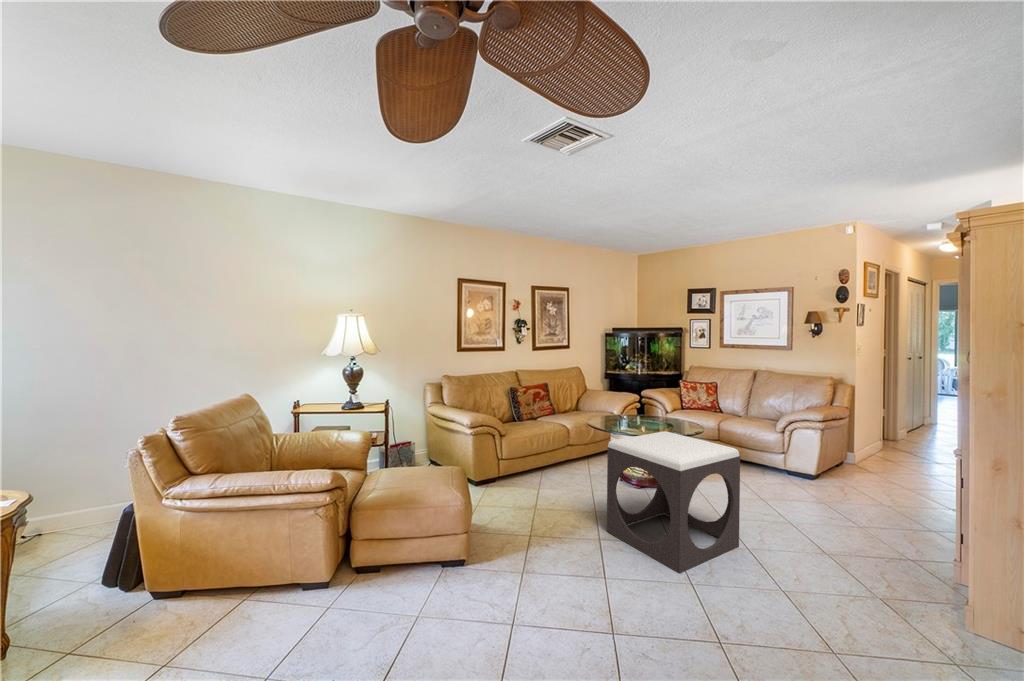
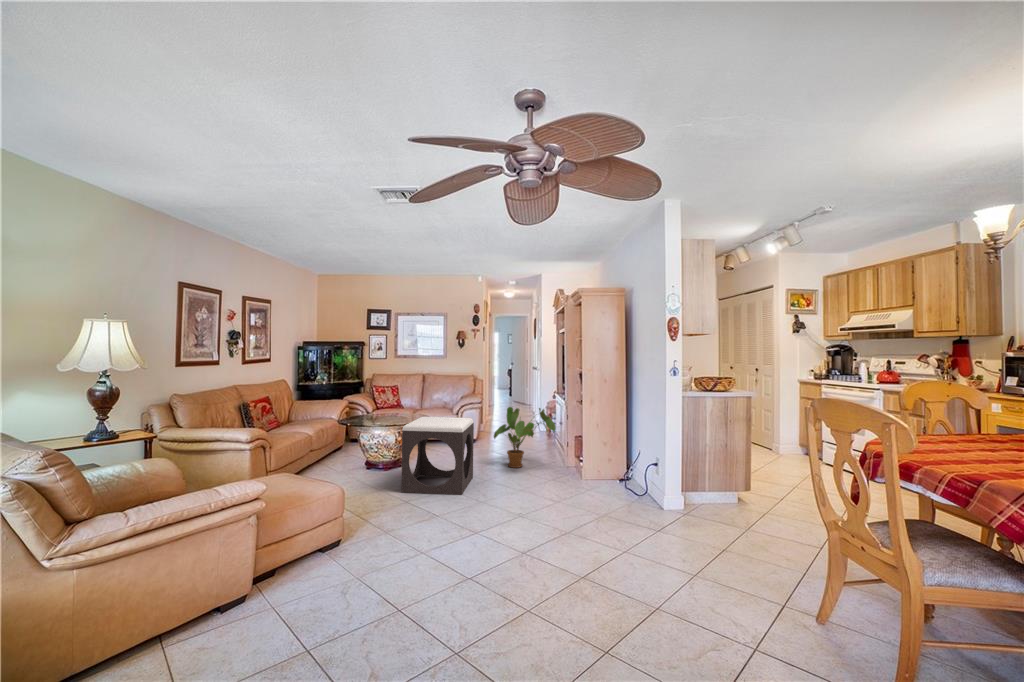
house plant: none [806,440,950,559] -> present [494,407,556,468]

